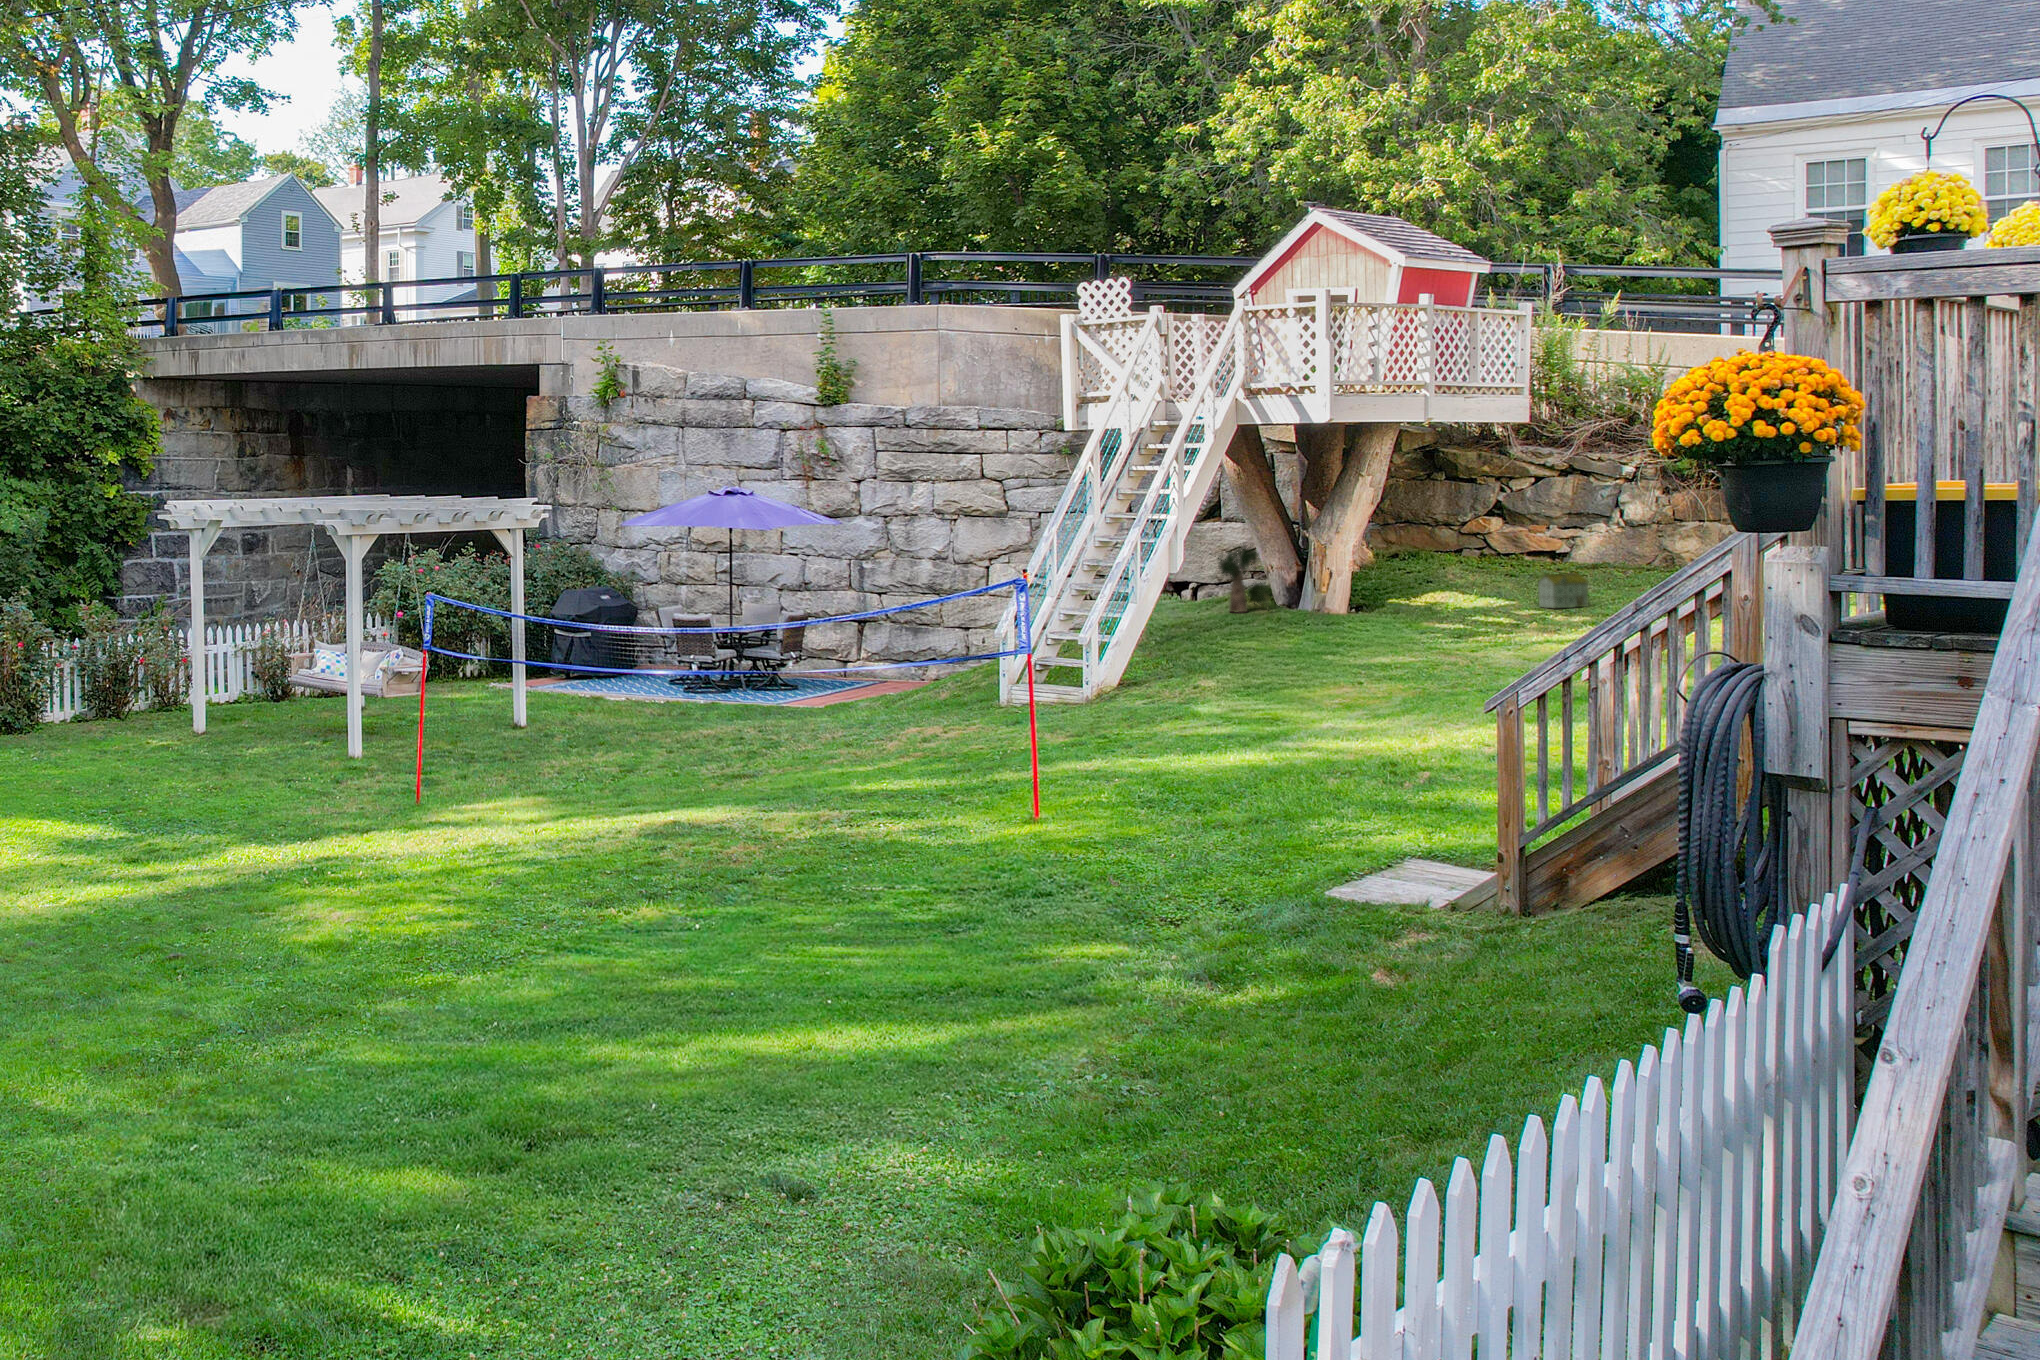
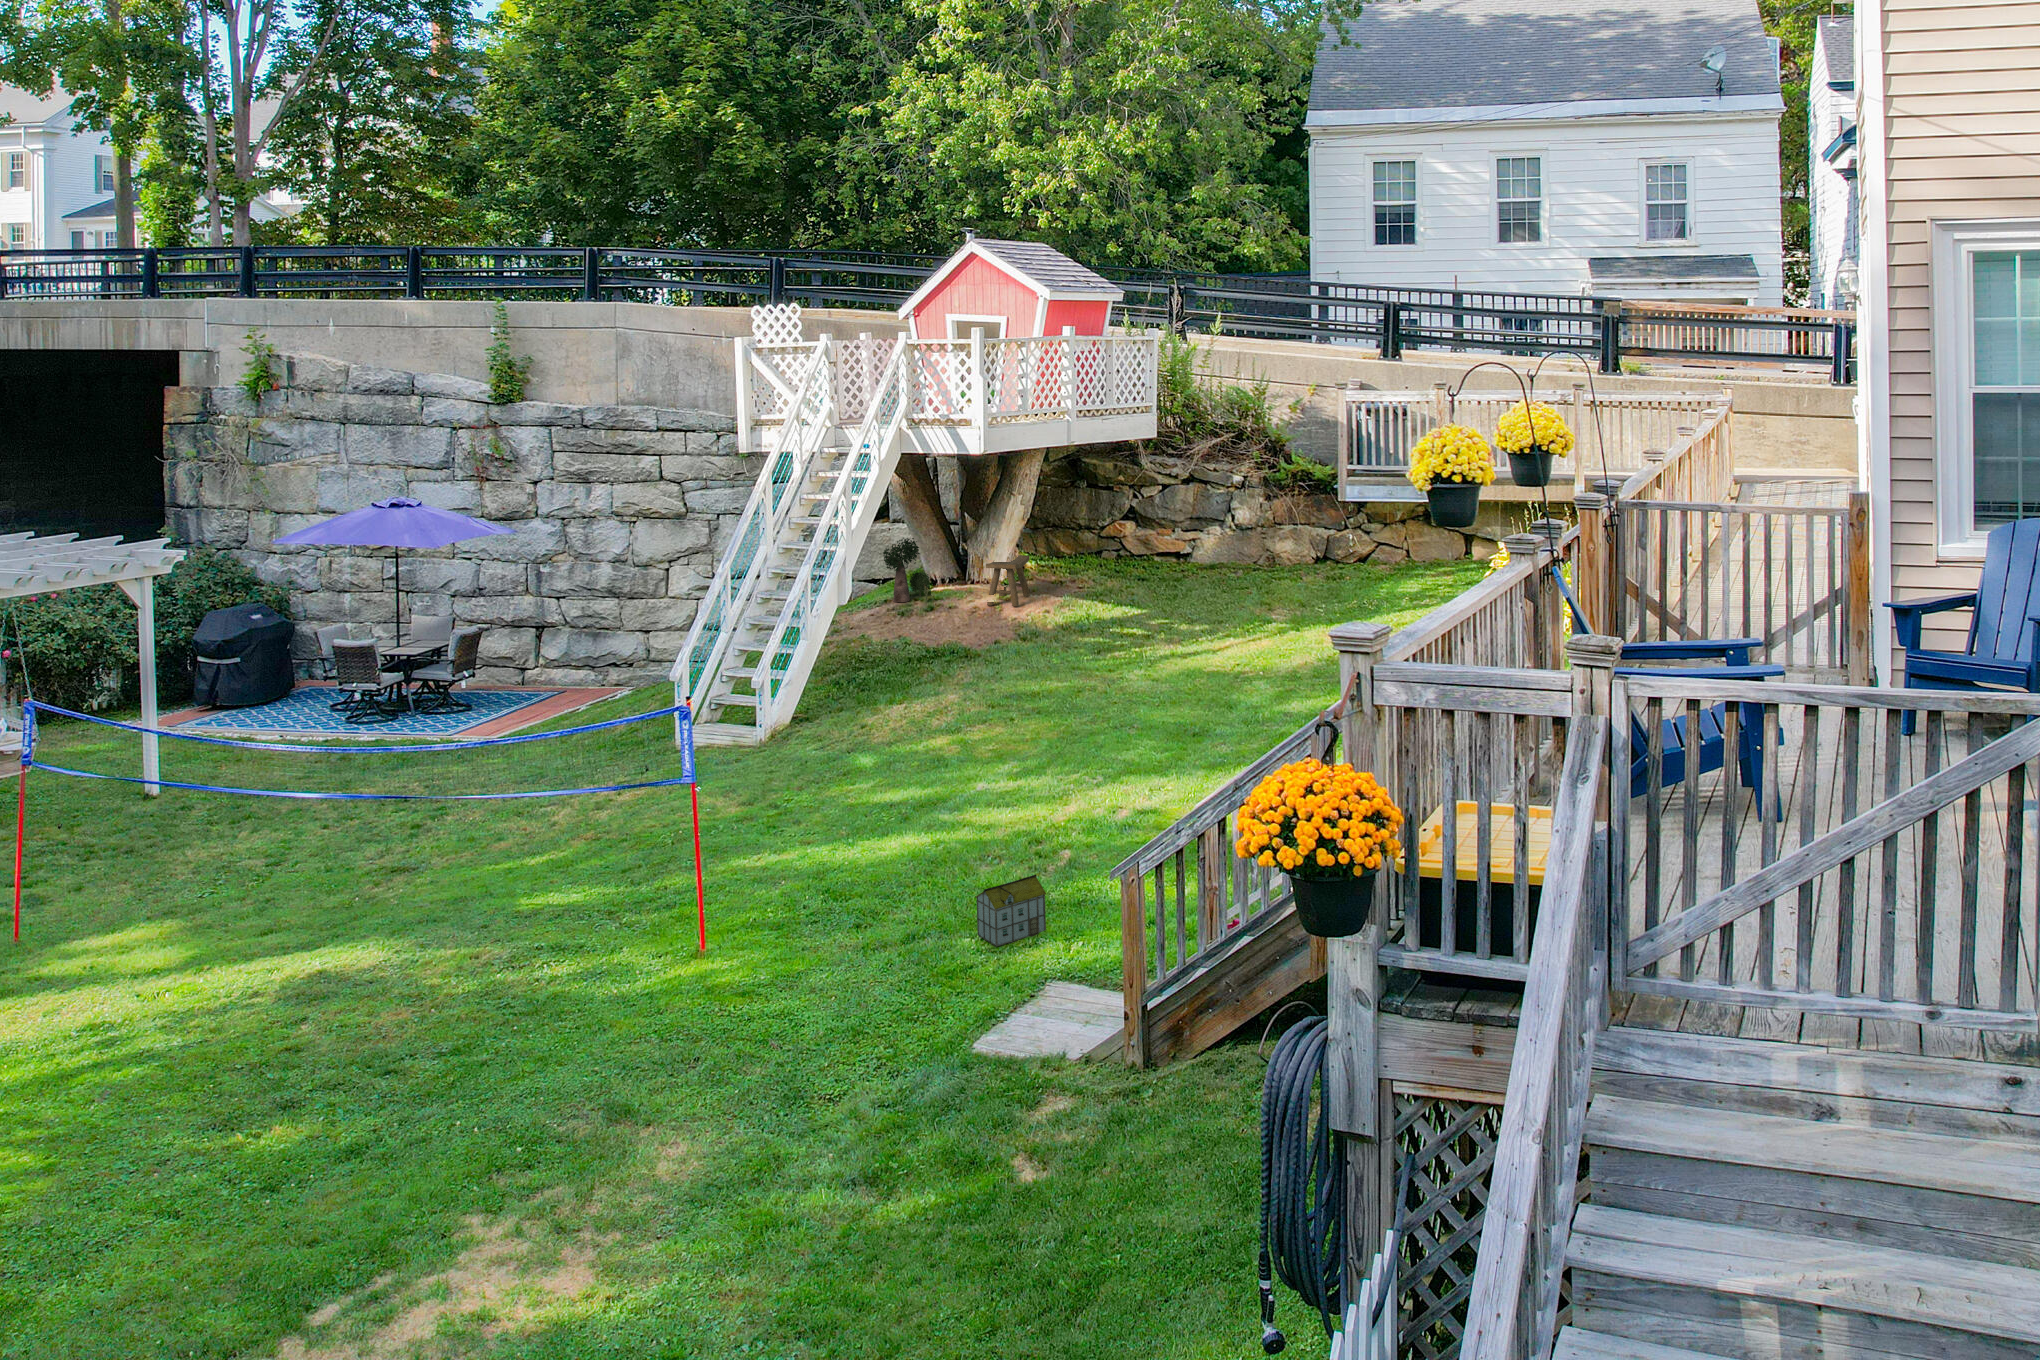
stool: none [1339,565,1394,616] -> present [986,555,1030,606]
toy house: present [1538,573,1589,608] -> present [975,875,1046,947]

